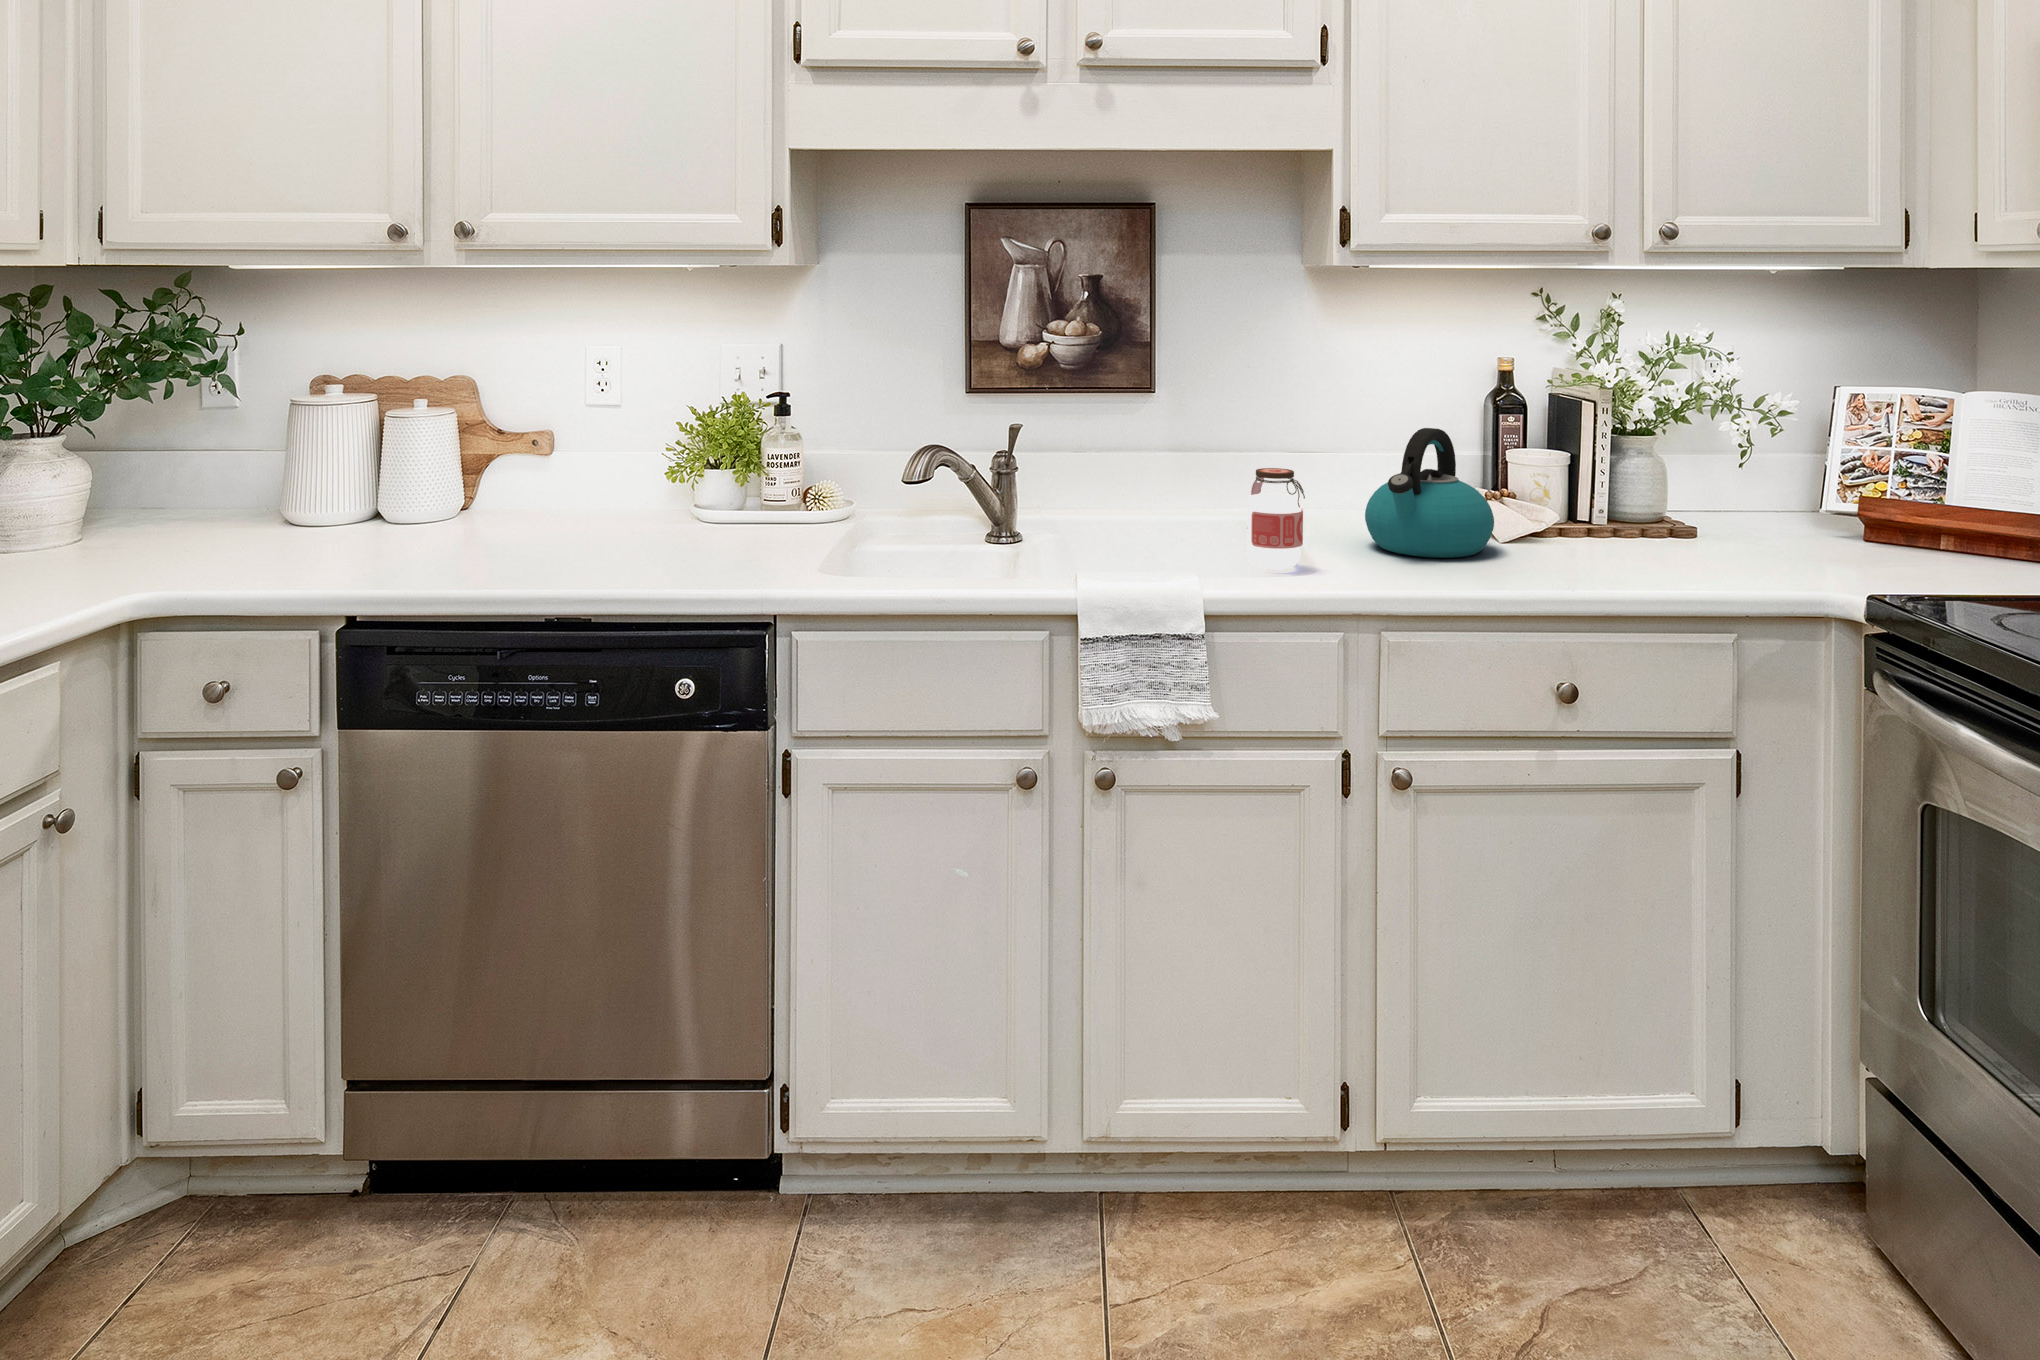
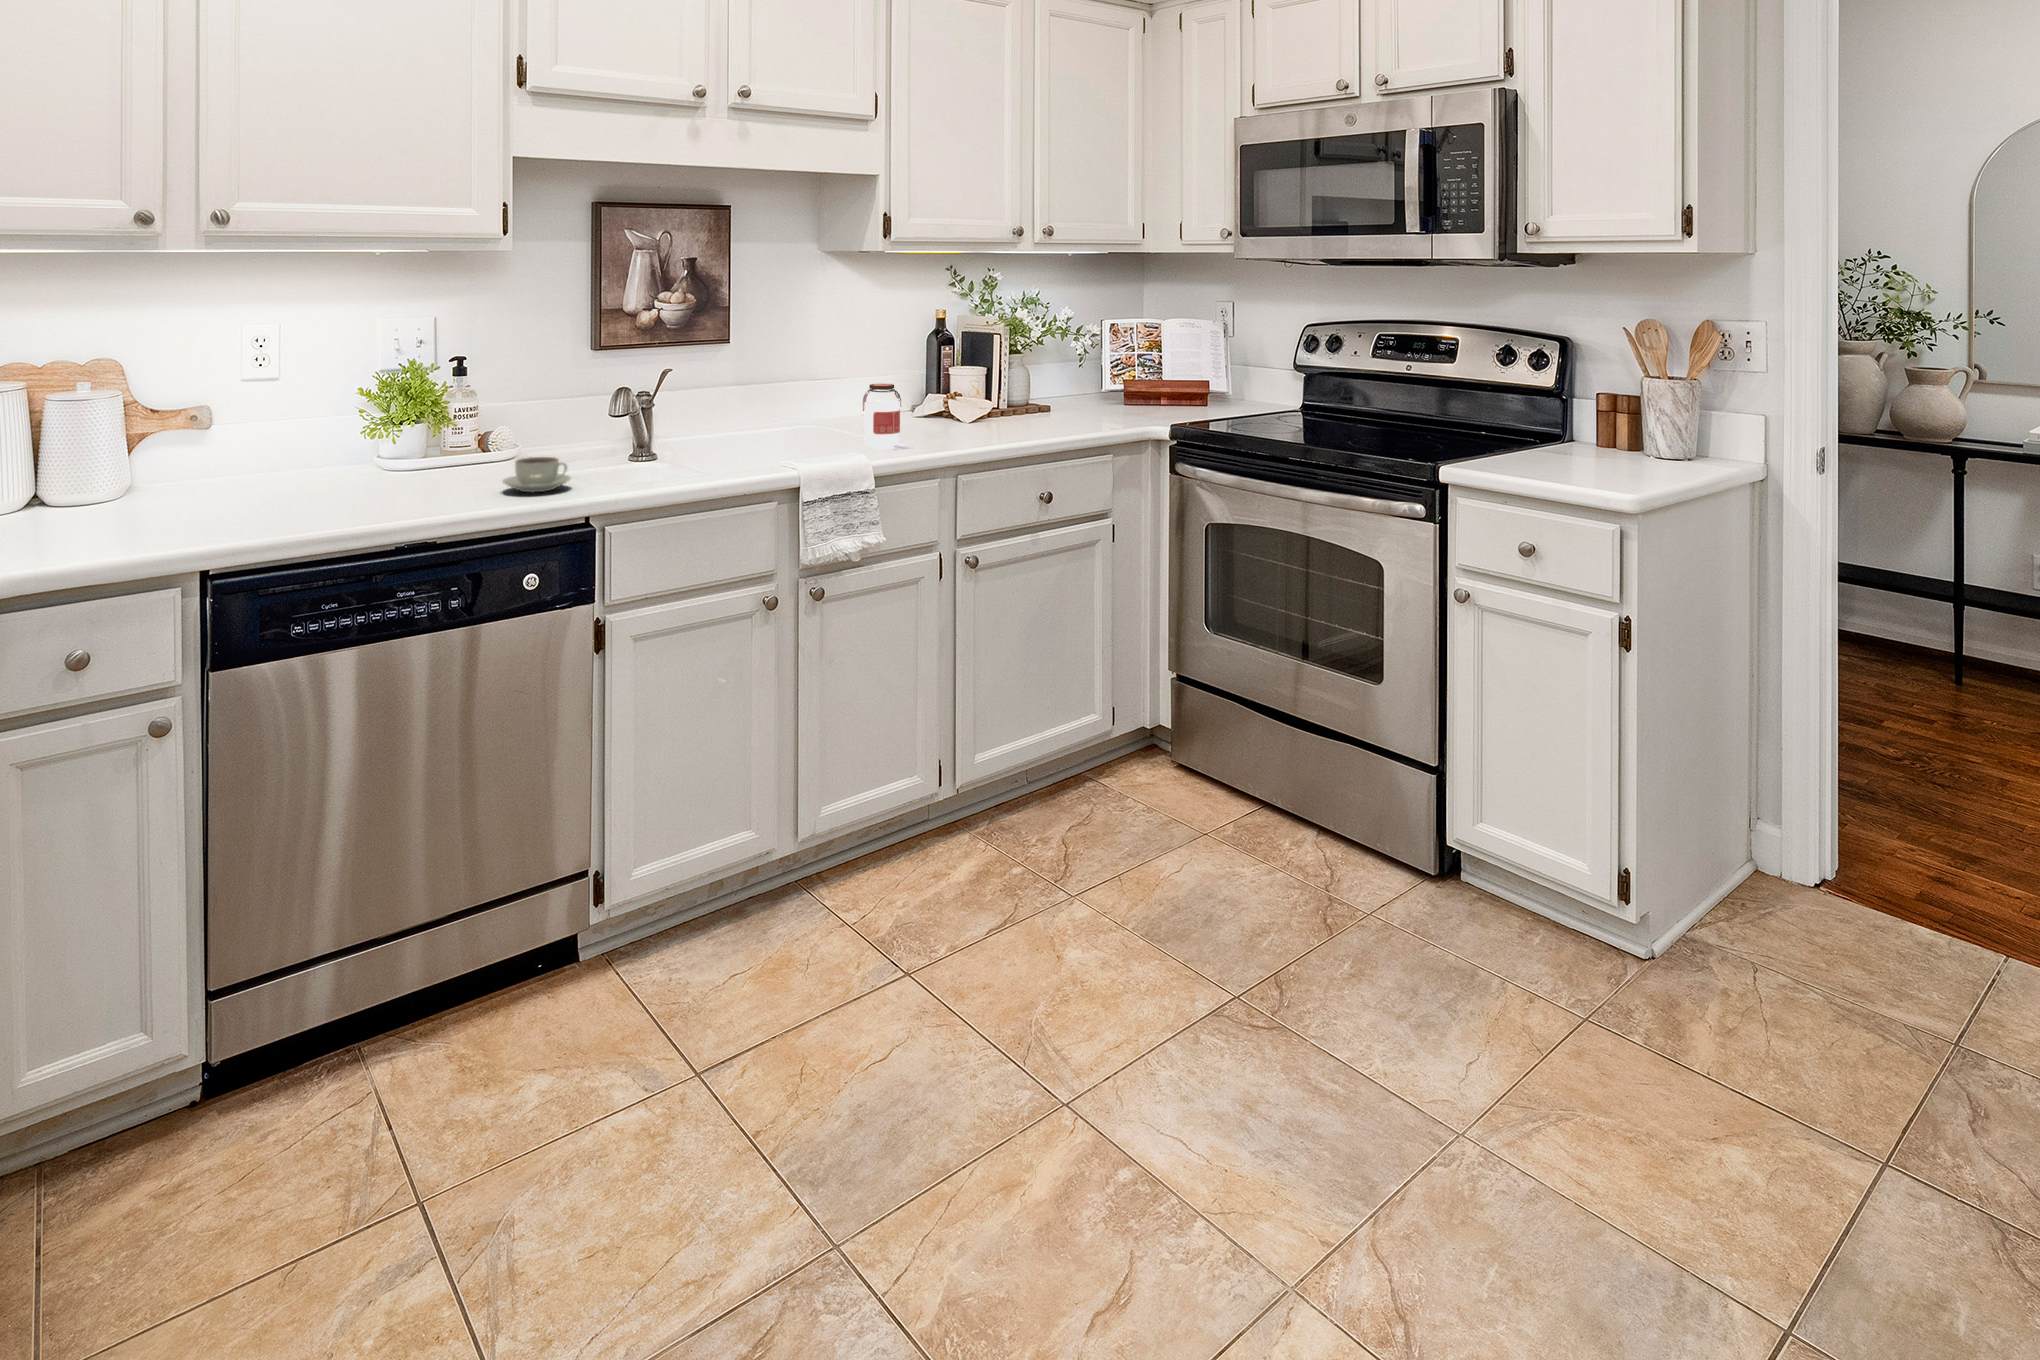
kettle: present [1365,428,1494,558] -> none [897,354,977,434]
coffee cup: none [696,525,782,572] -> present [503,457,571,492]

